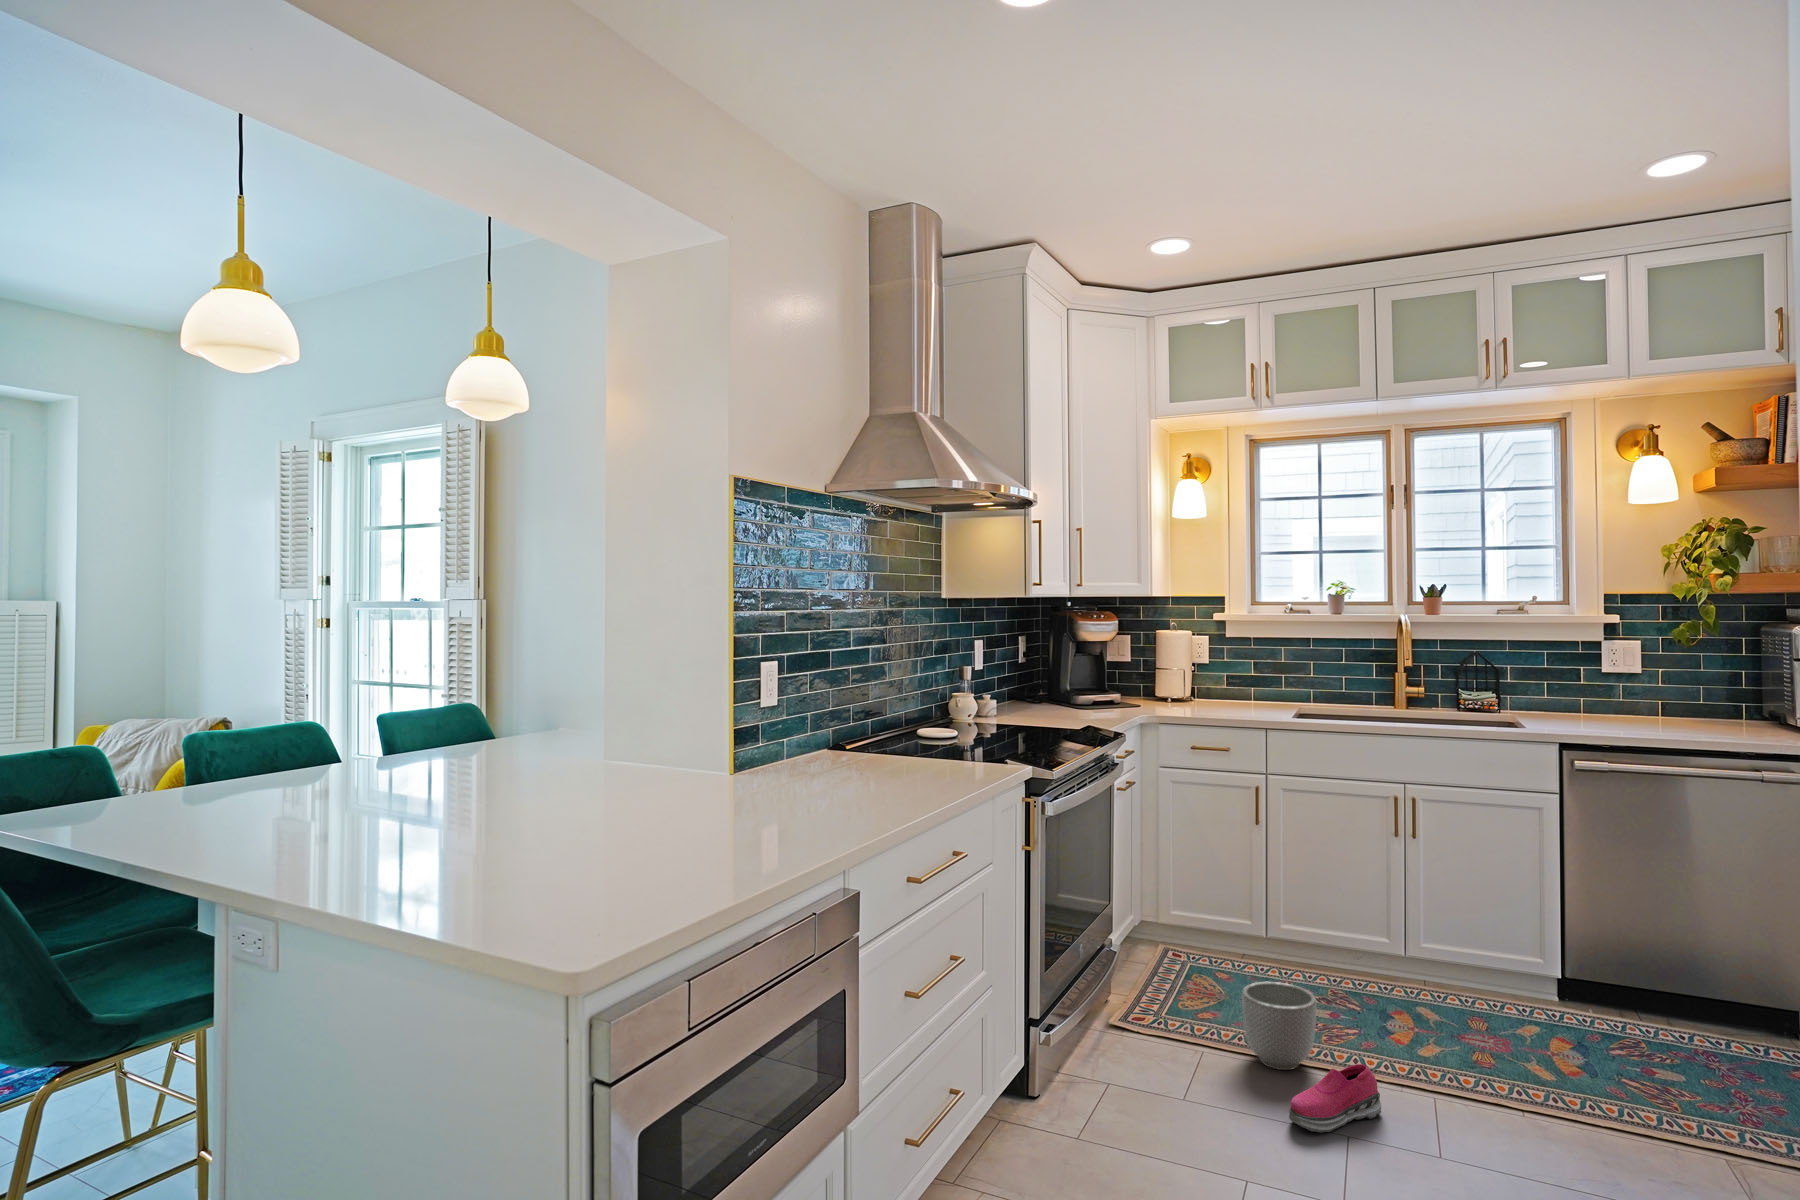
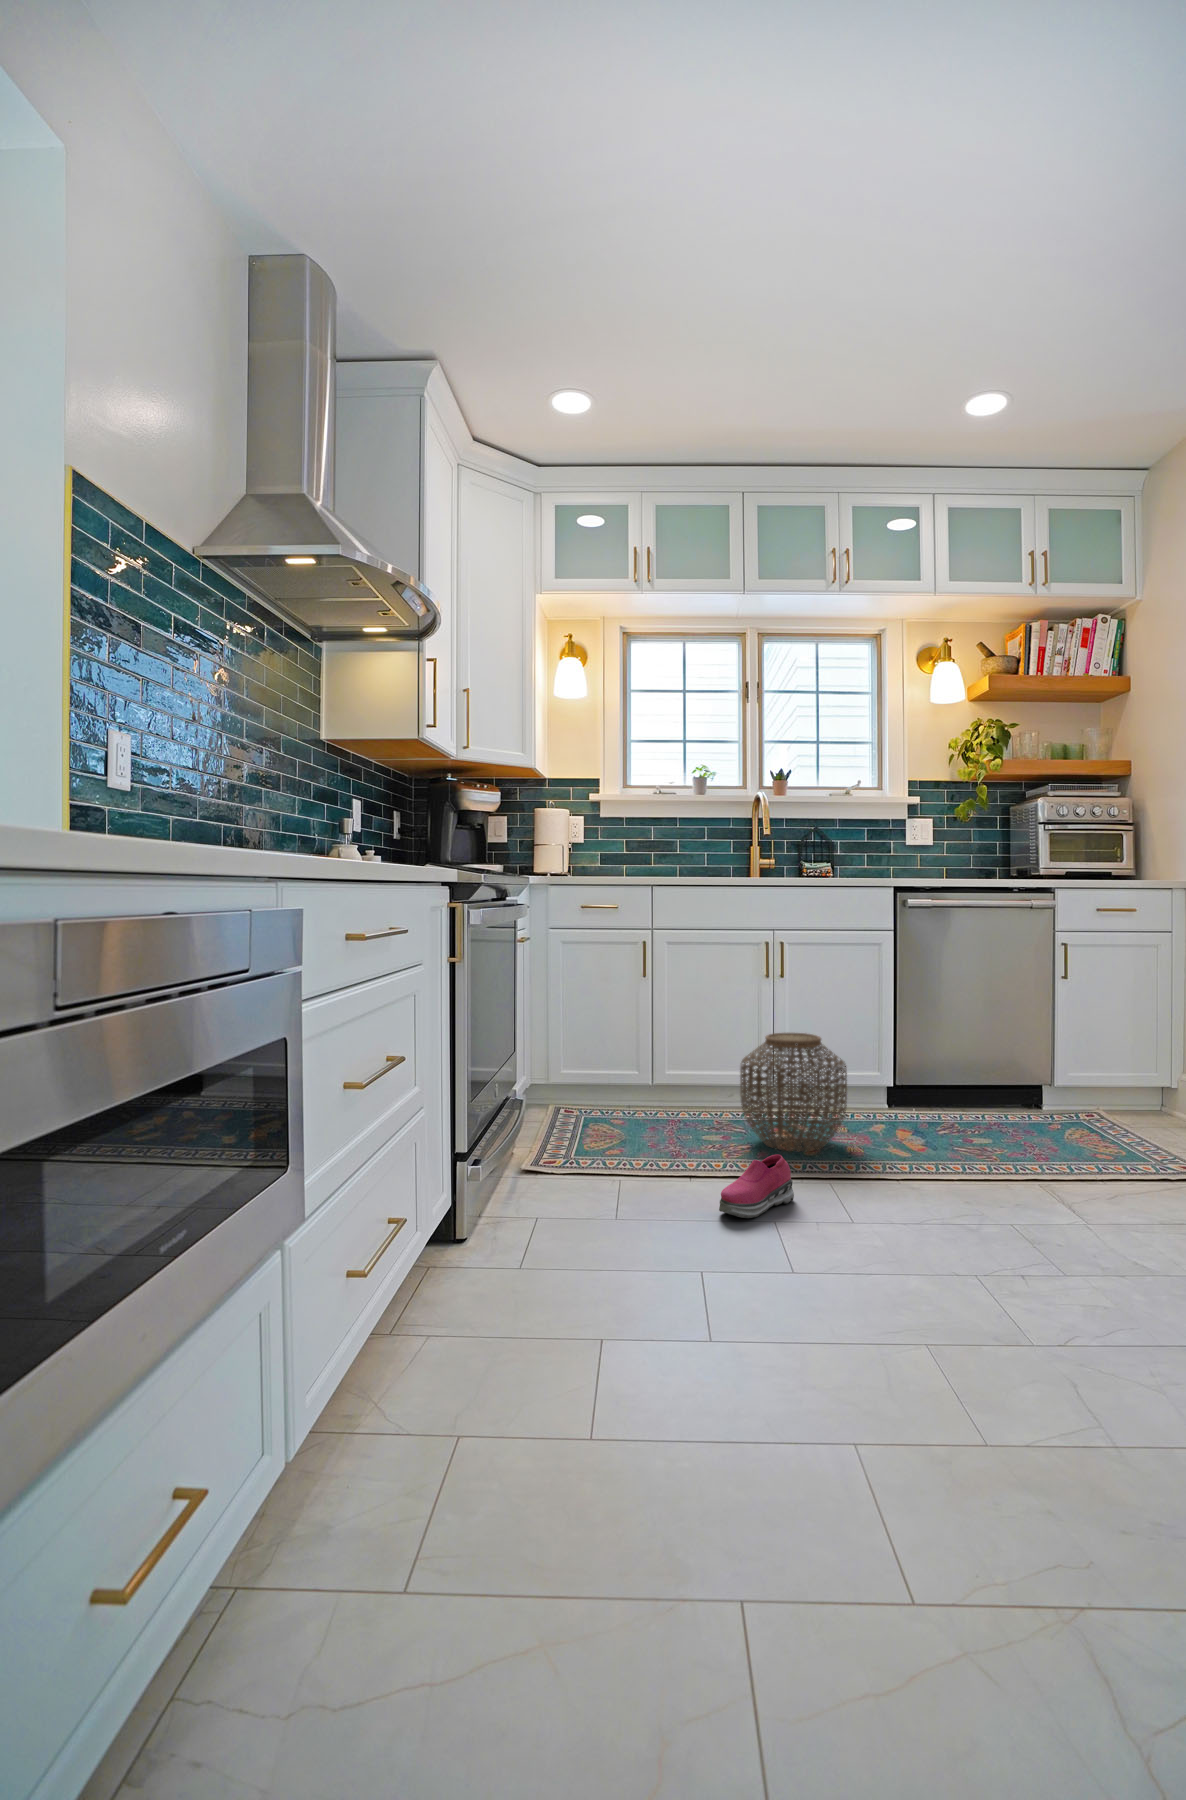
woven basket: none [1351,908,1477,1046] -> present [740,1033,847,1151]
planter: present [1242,982,1317,1070] -> none [657,1102,726,1181]

